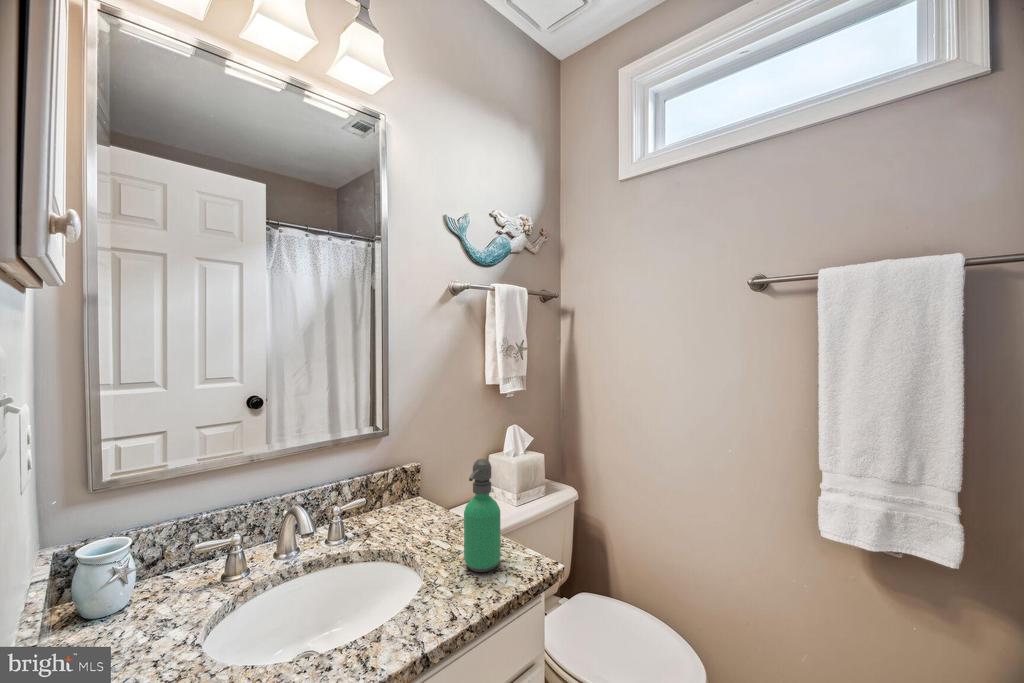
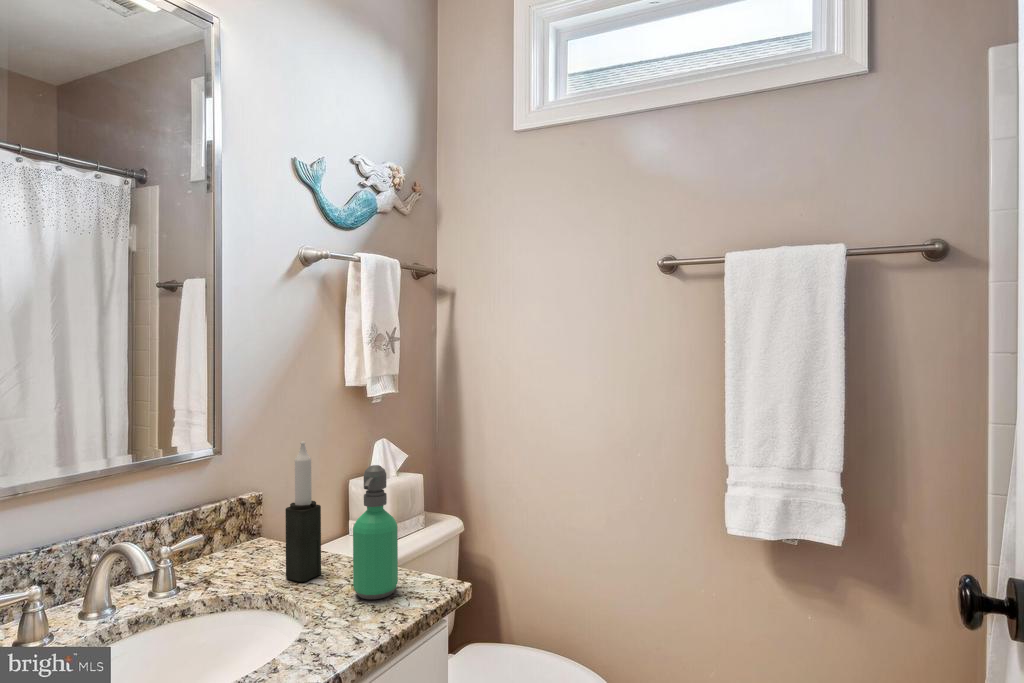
candle: none [421,433,448,545] -> present [285,441,321,582]

